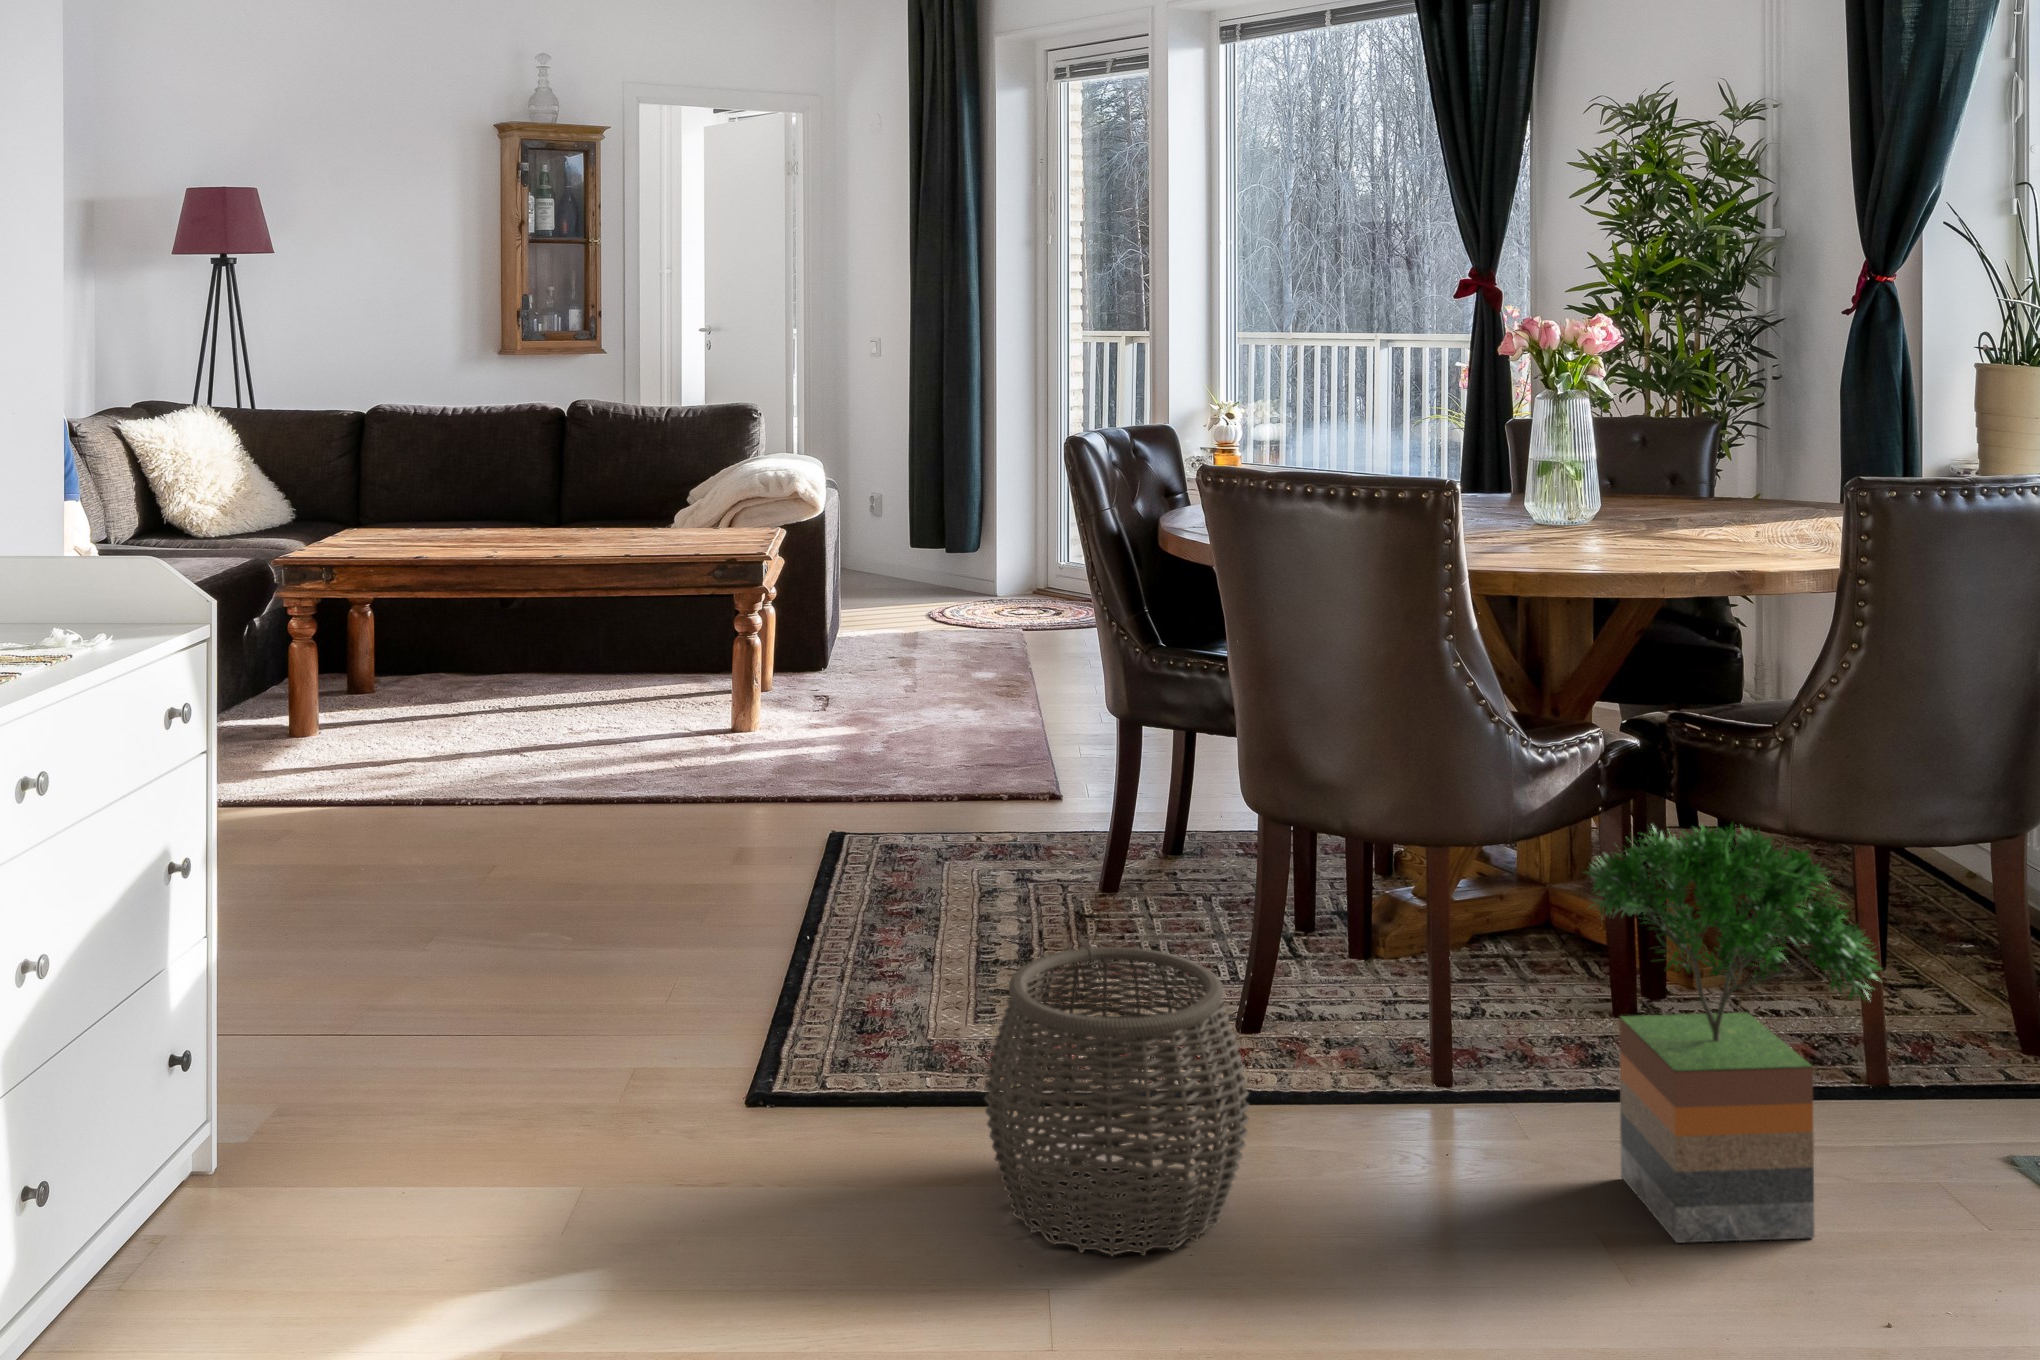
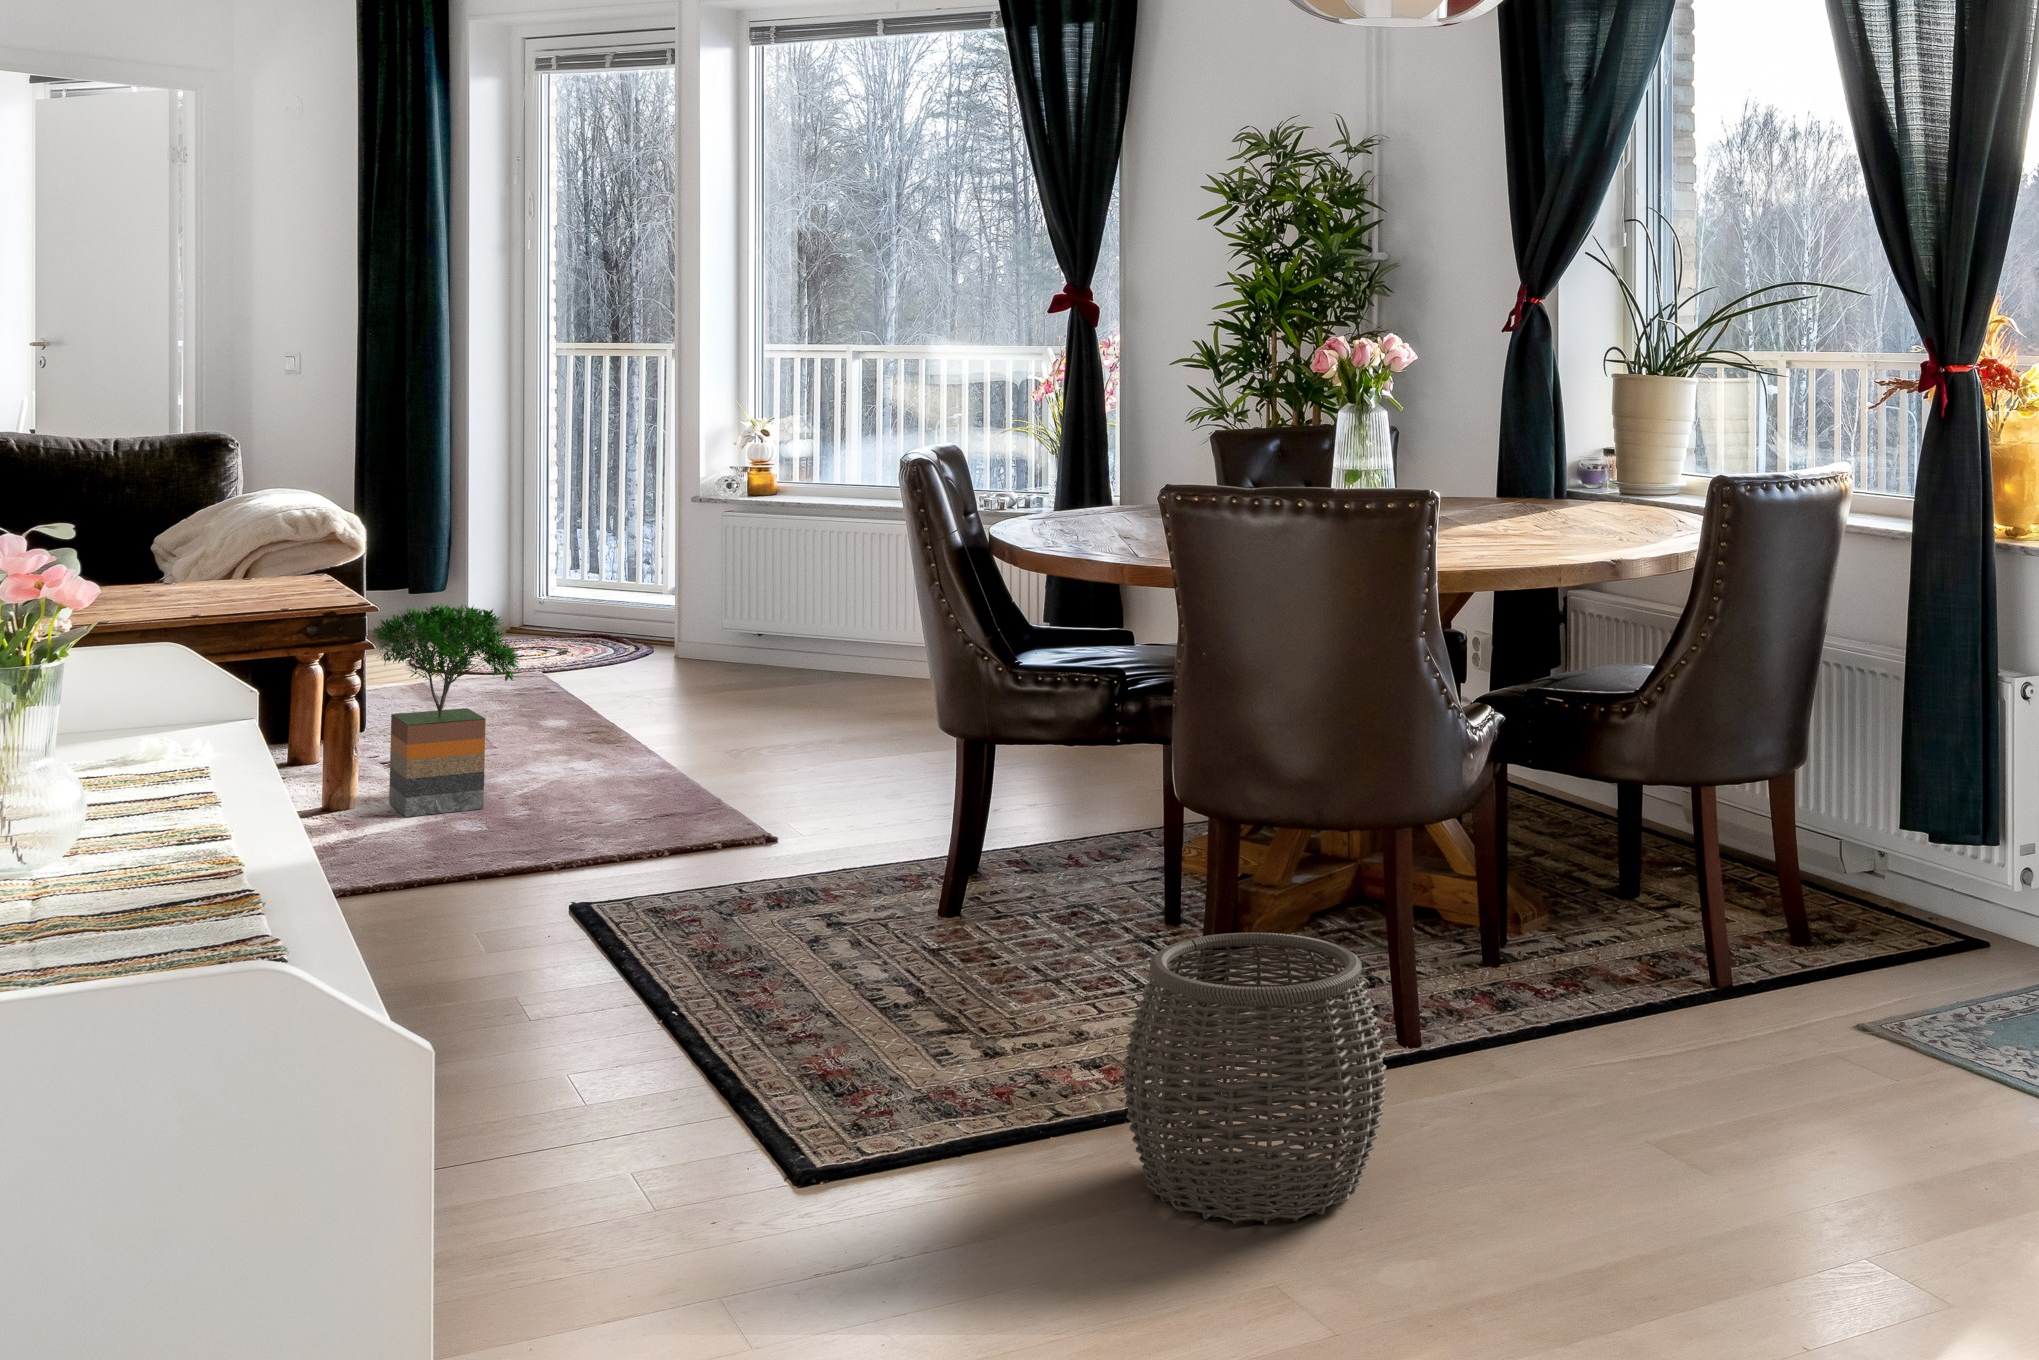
potted tree: present [1588,824,1880,1243] -> present [373,604,520,817]

